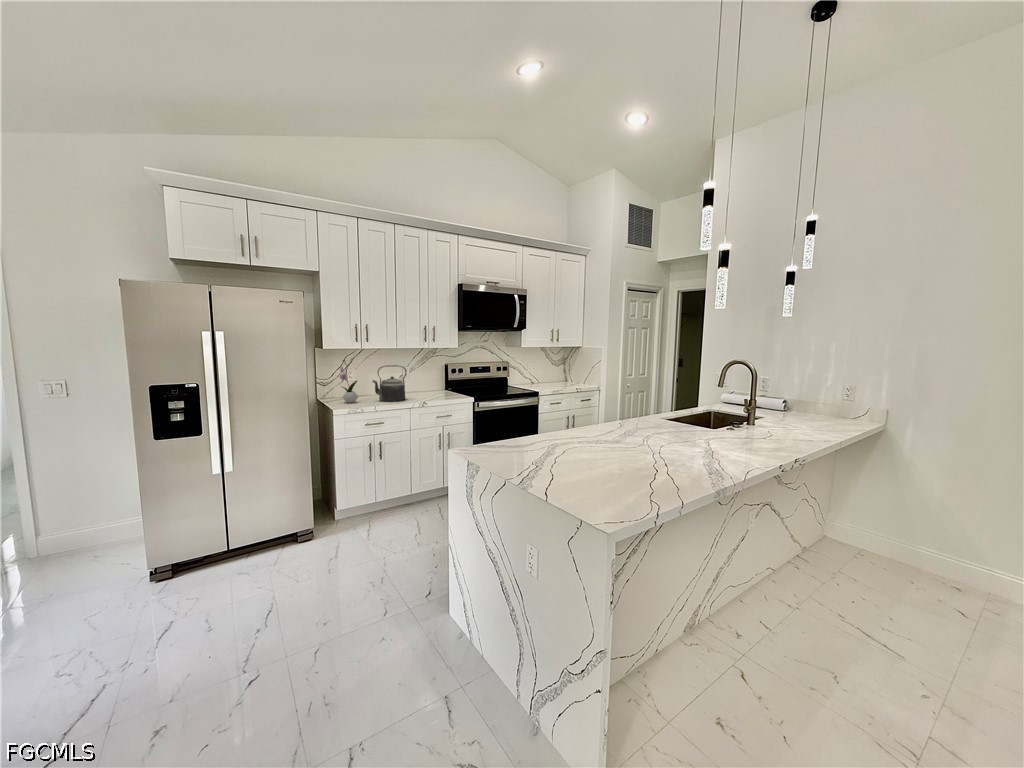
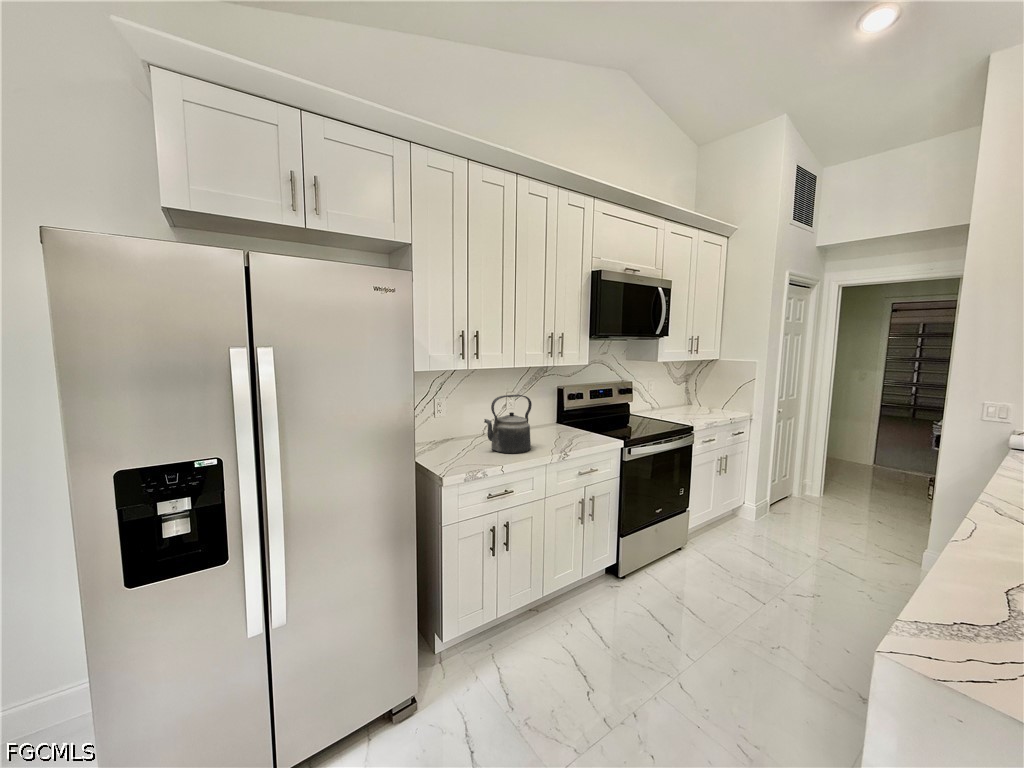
flower arrangement: present [340,360,358,403] -> none [437,389,467,458]

